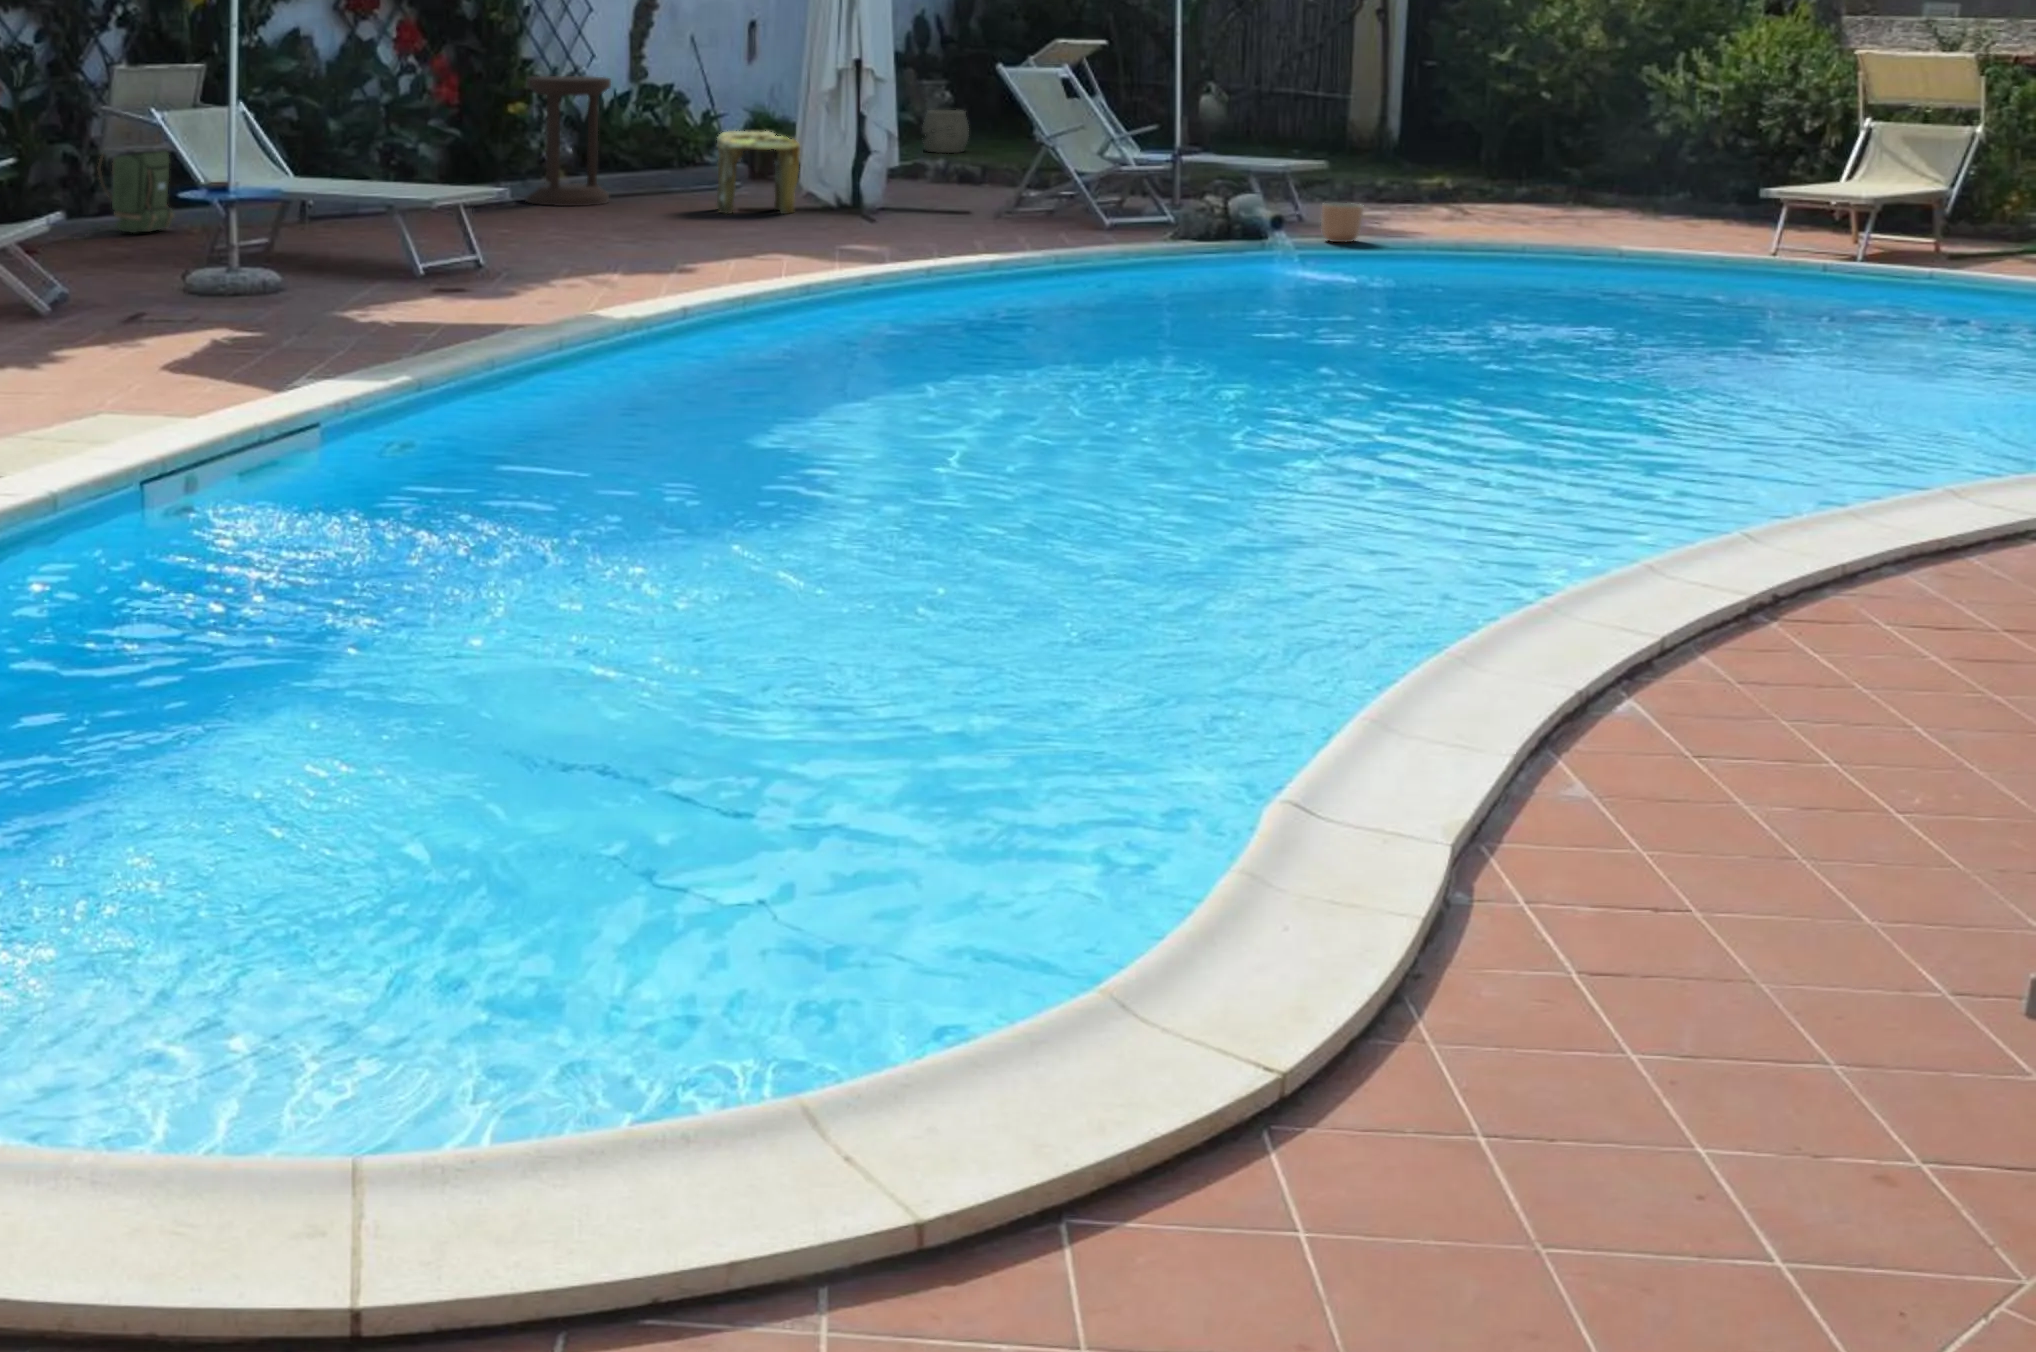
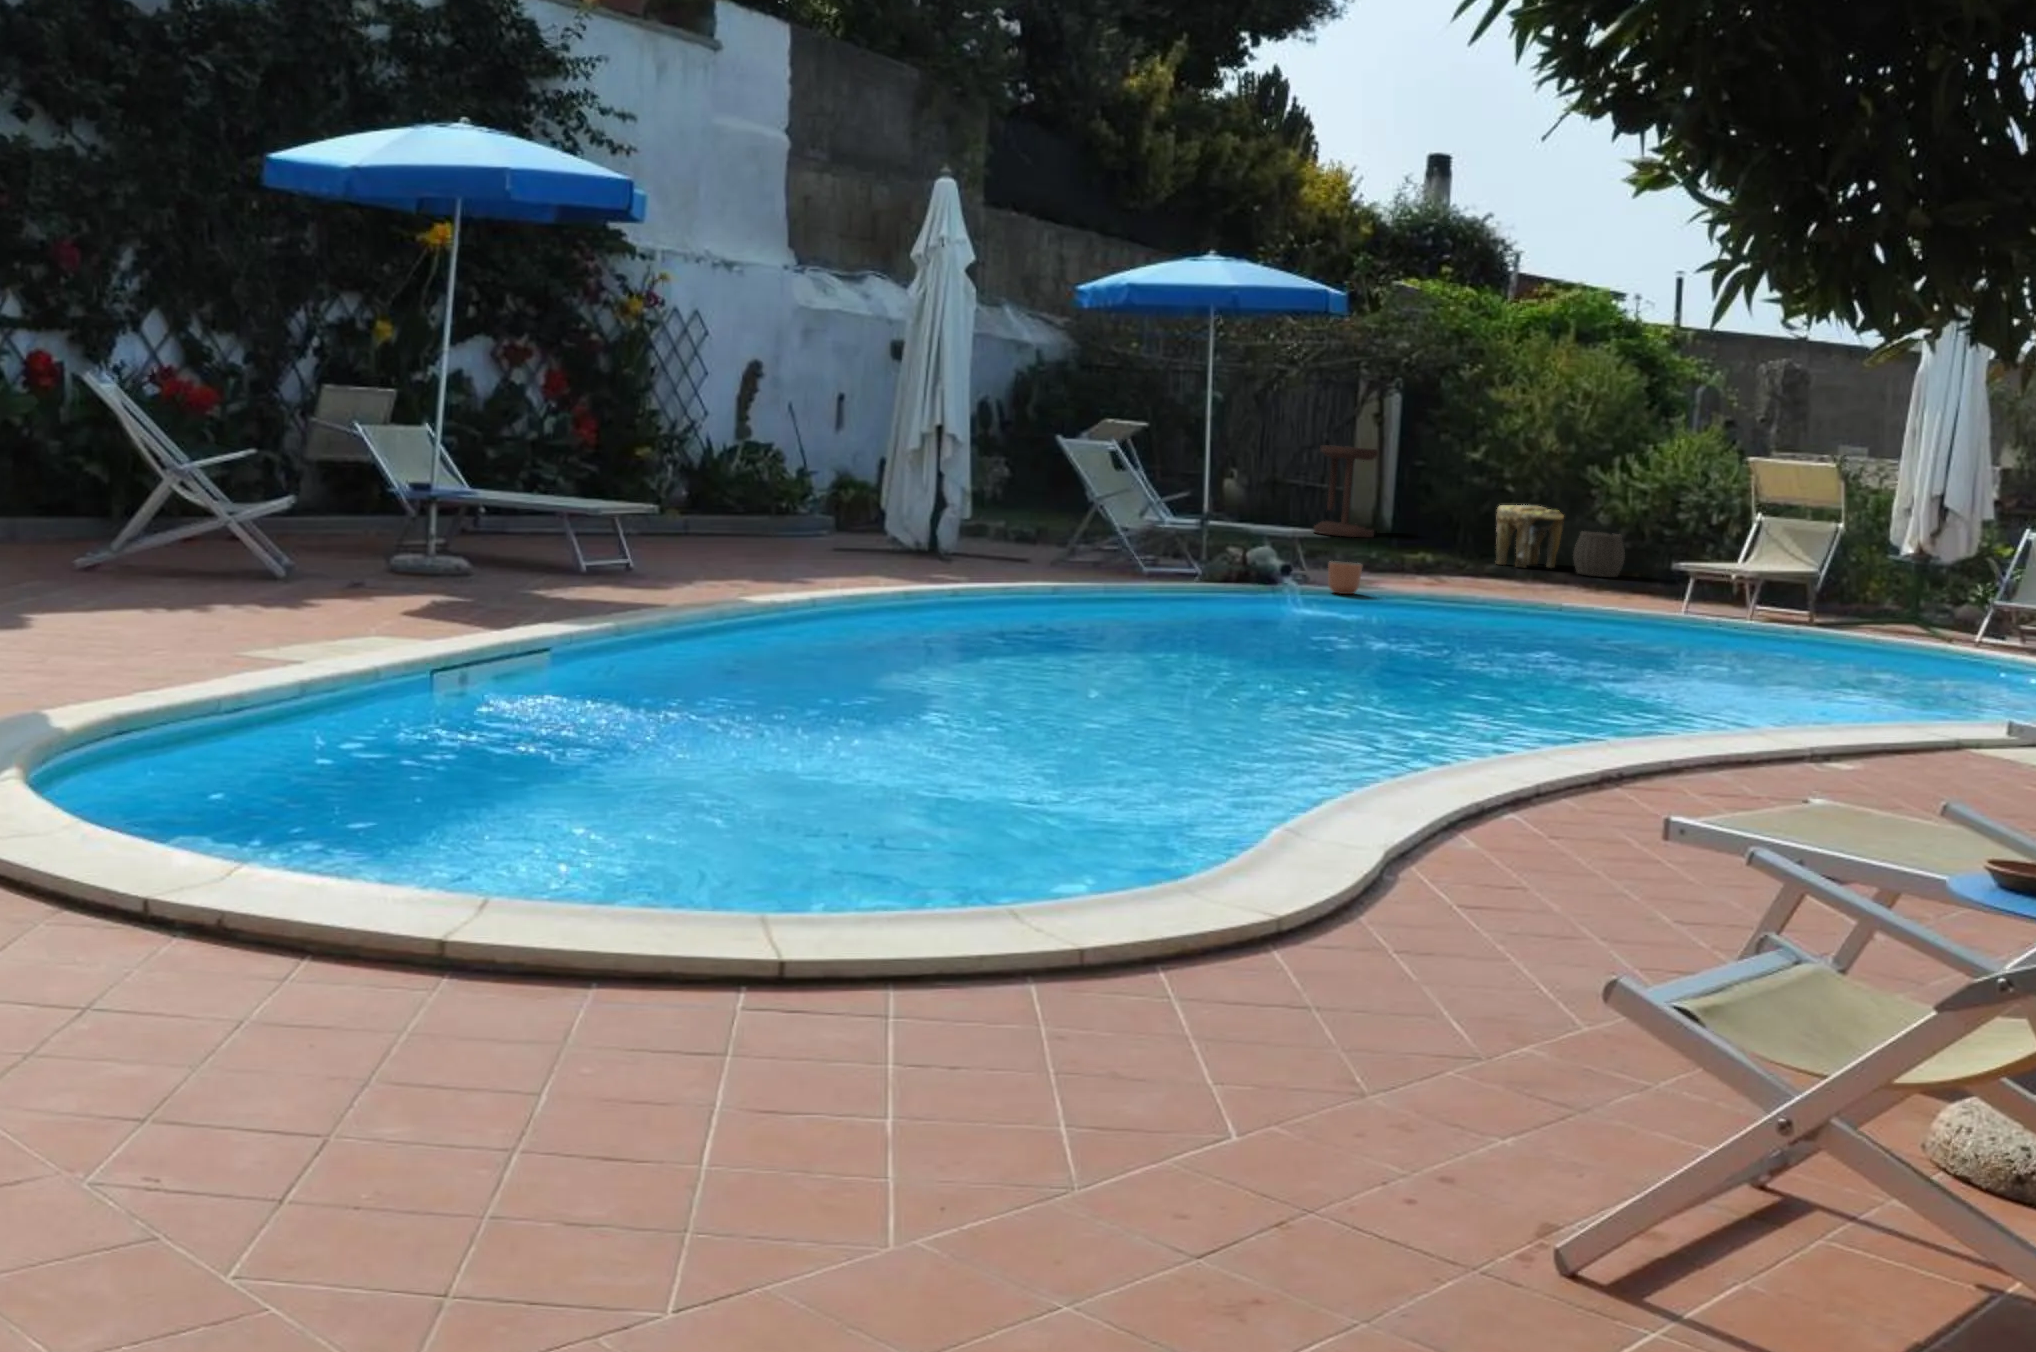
side table: present [525,76,611,206] -> present [1314,445,1378,537]
woven basket: present [923,110,969,153] -> present [1573,531,1625,577]
stool: present [716,131,800,214] -> present [1496,505,1564,568]
backpack: present [98,150,174,233] -> none [285,444,351,533]

